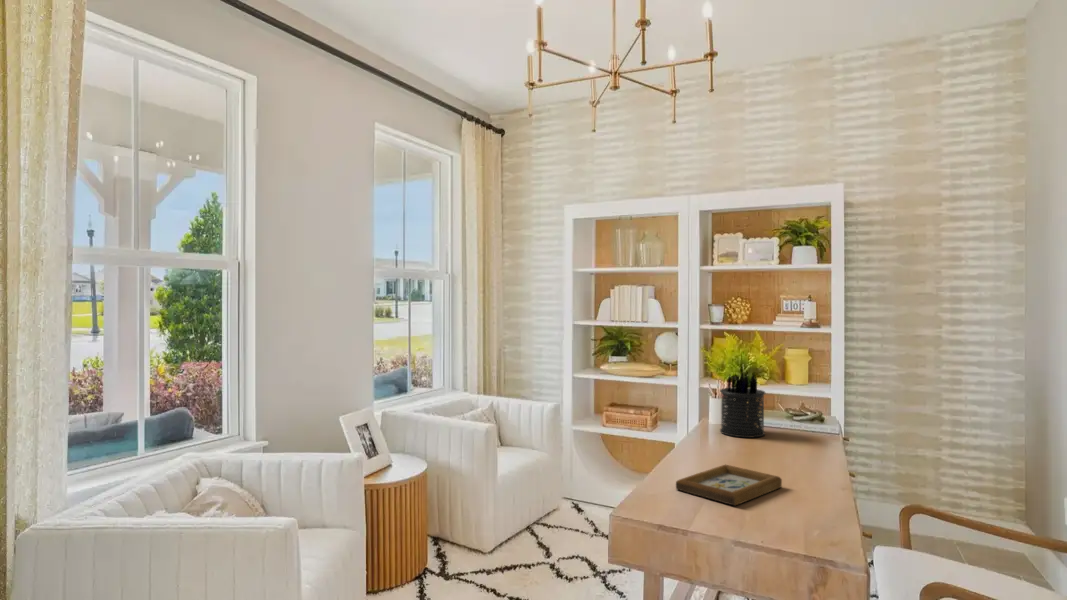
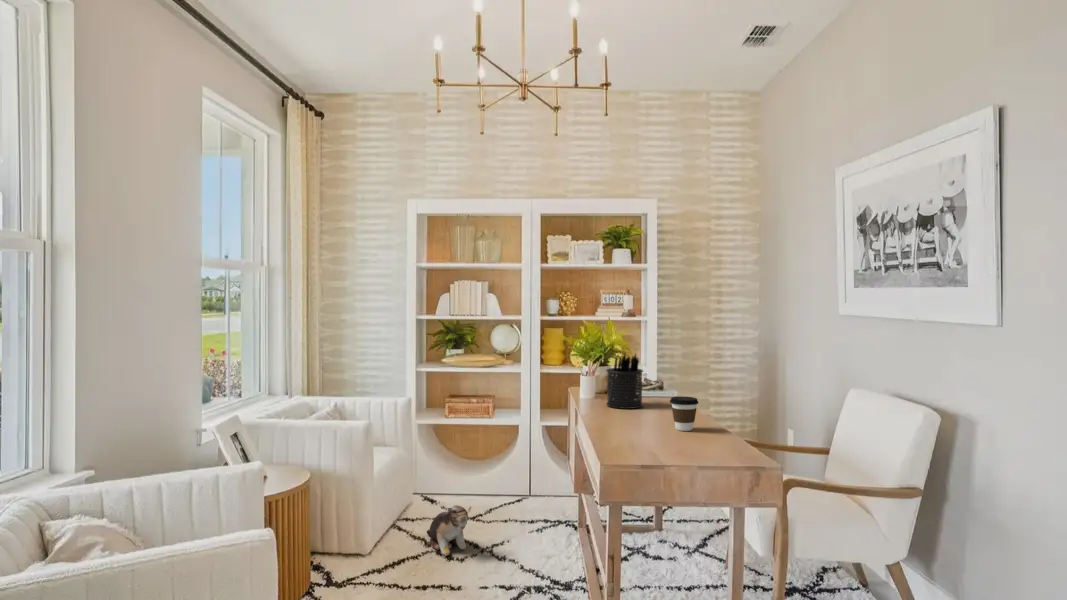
coffee cup: none [757,429,794,473] -> present [670,396,698,431]
picture frame: present [676,465,782,505] -> none [637,428,704,456]
plush toy: none [549,519,582,569] -> present [427,505,471,556]

